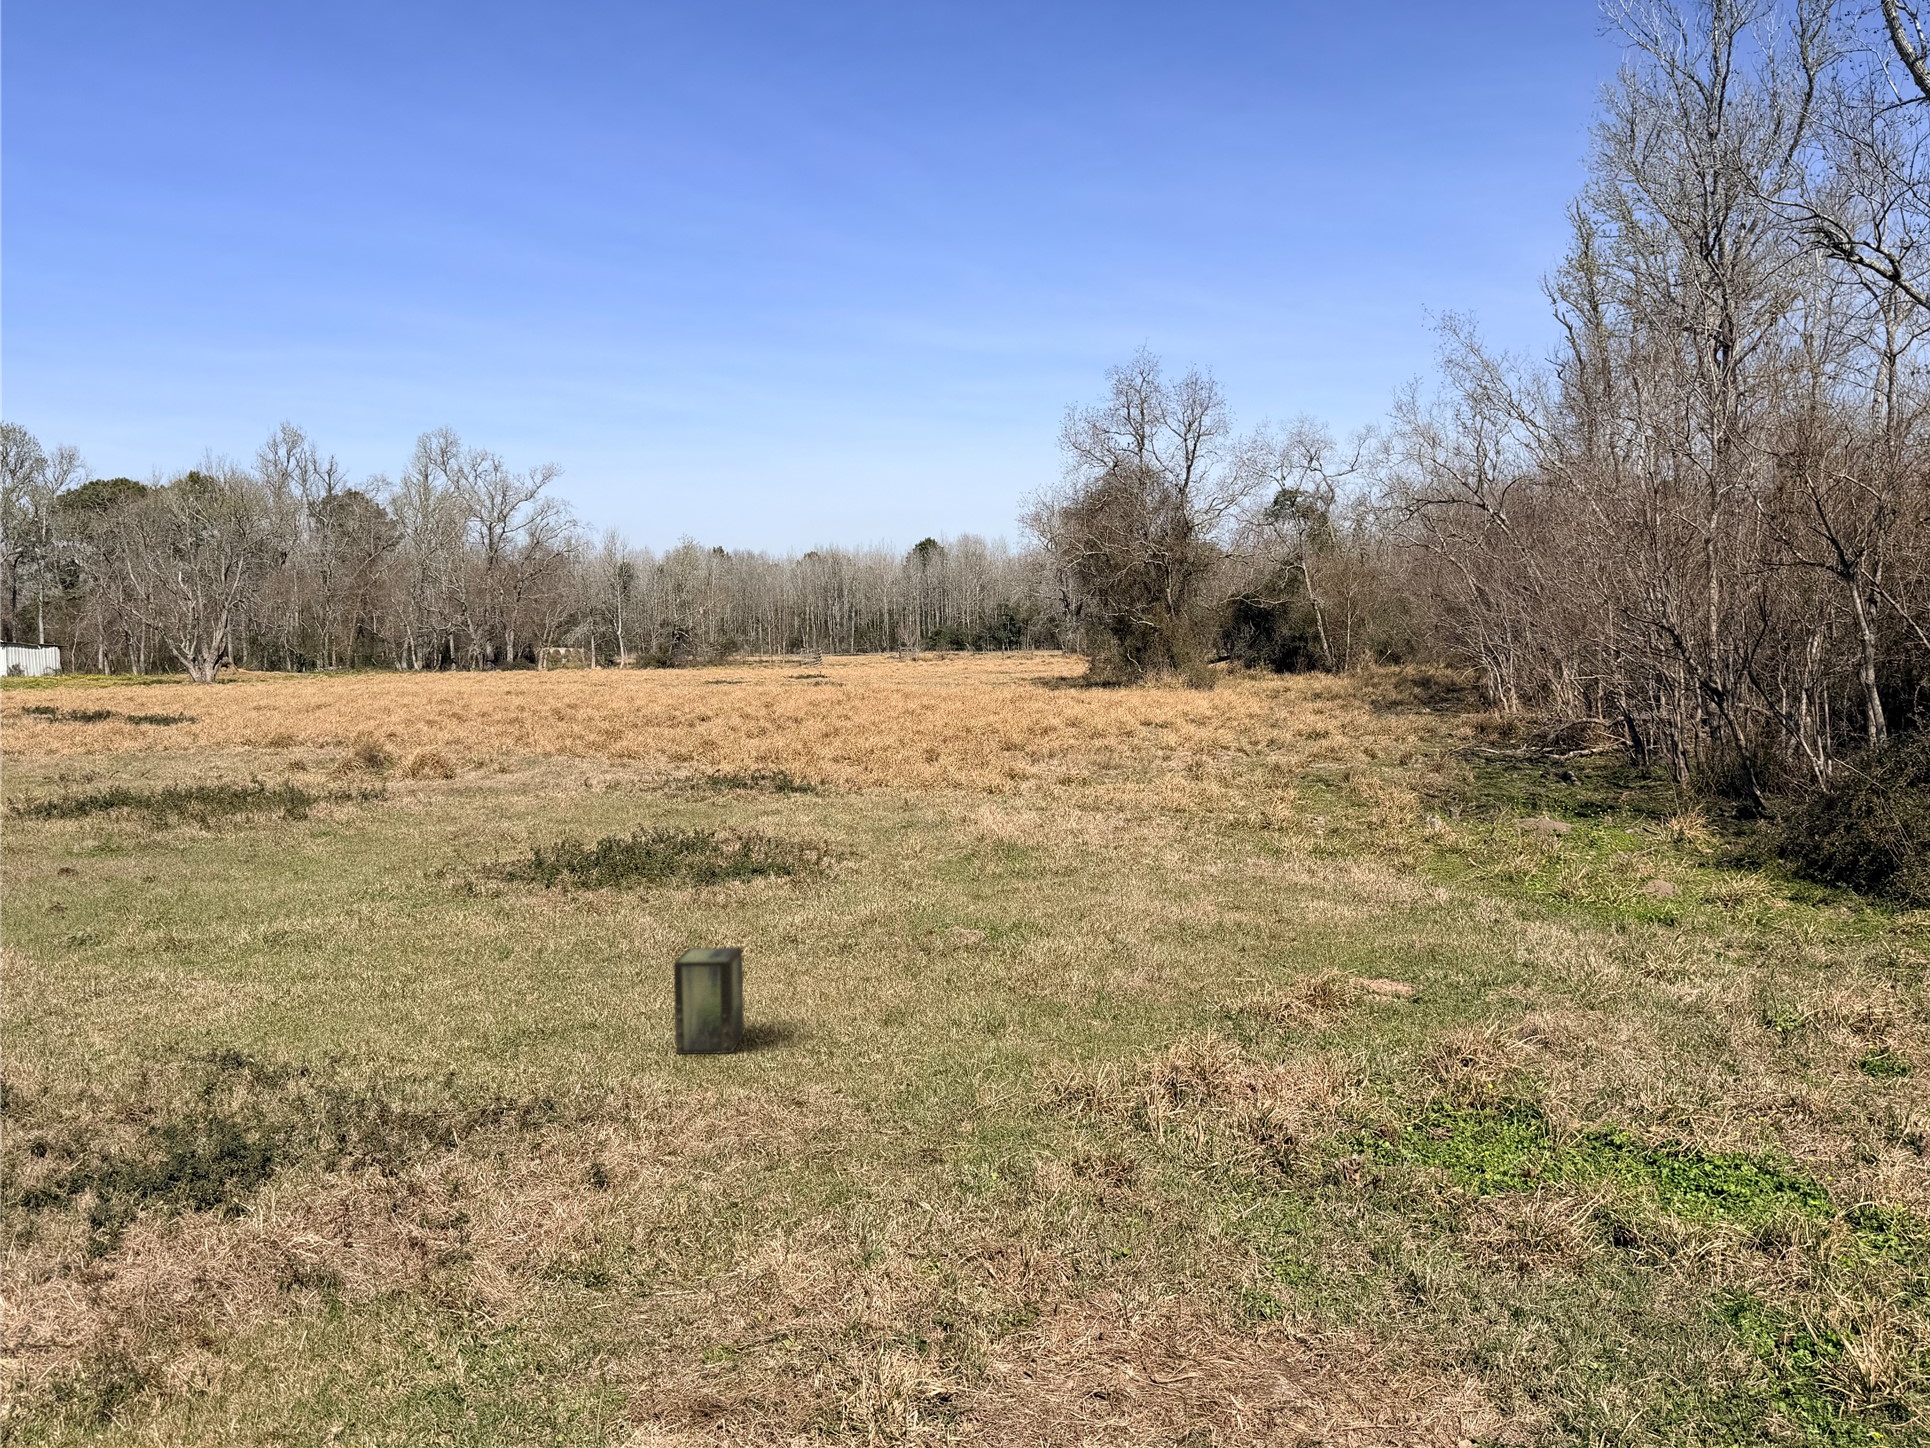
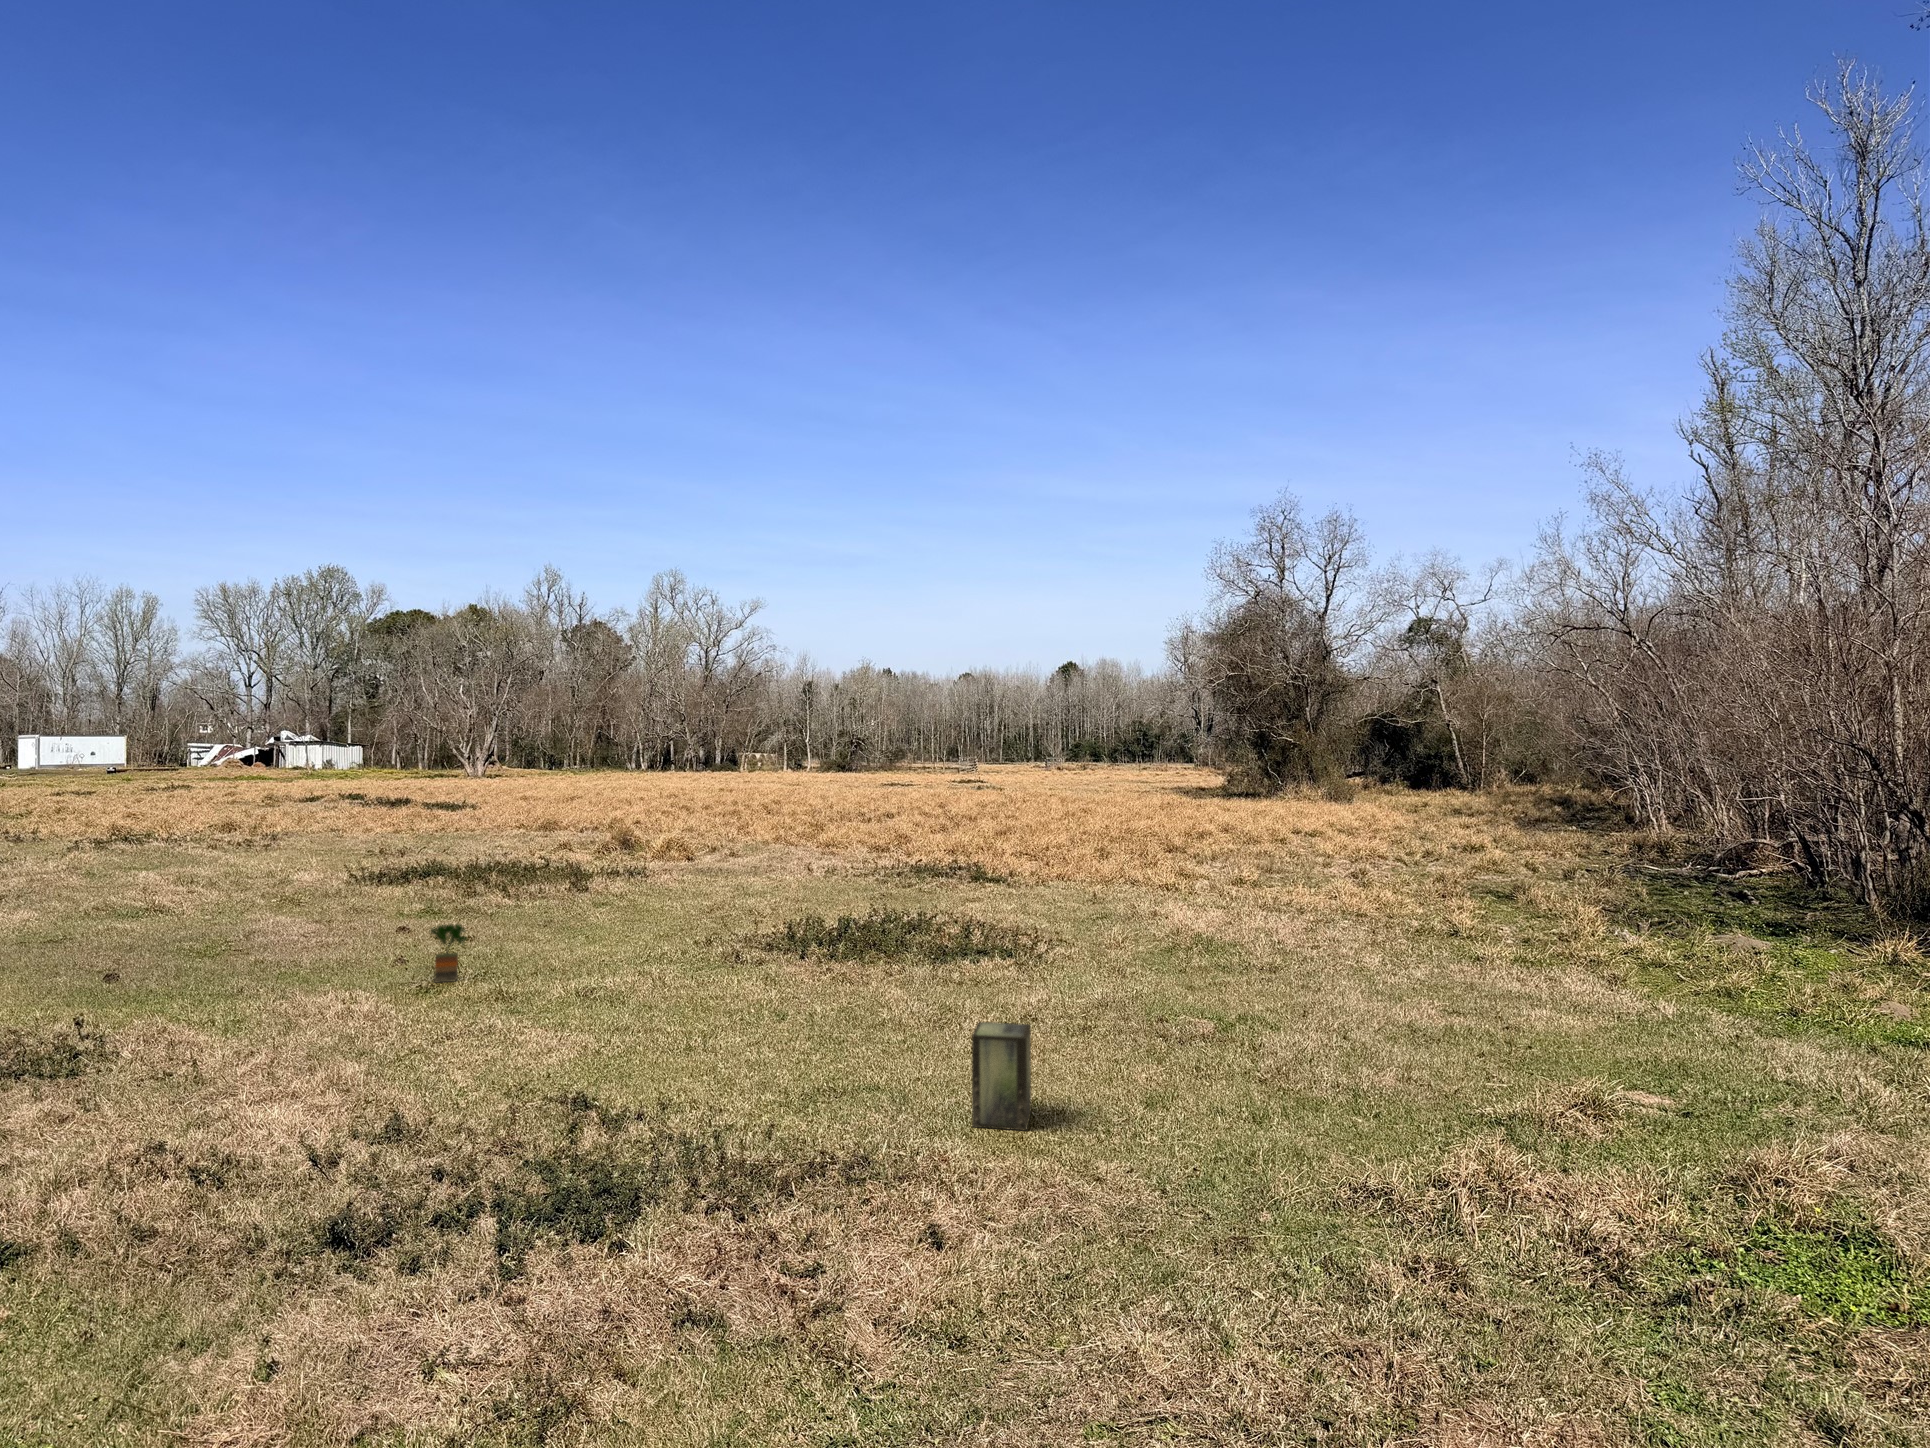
potted tree: none [76,868,133,938] -> present [431,924,468,983]

